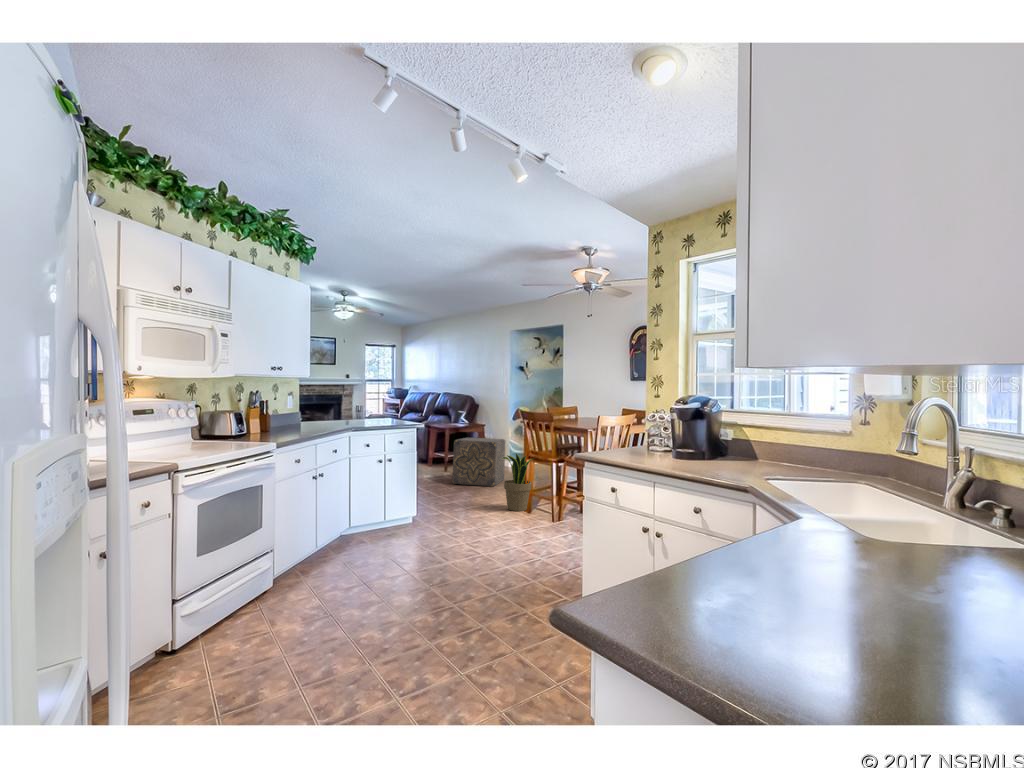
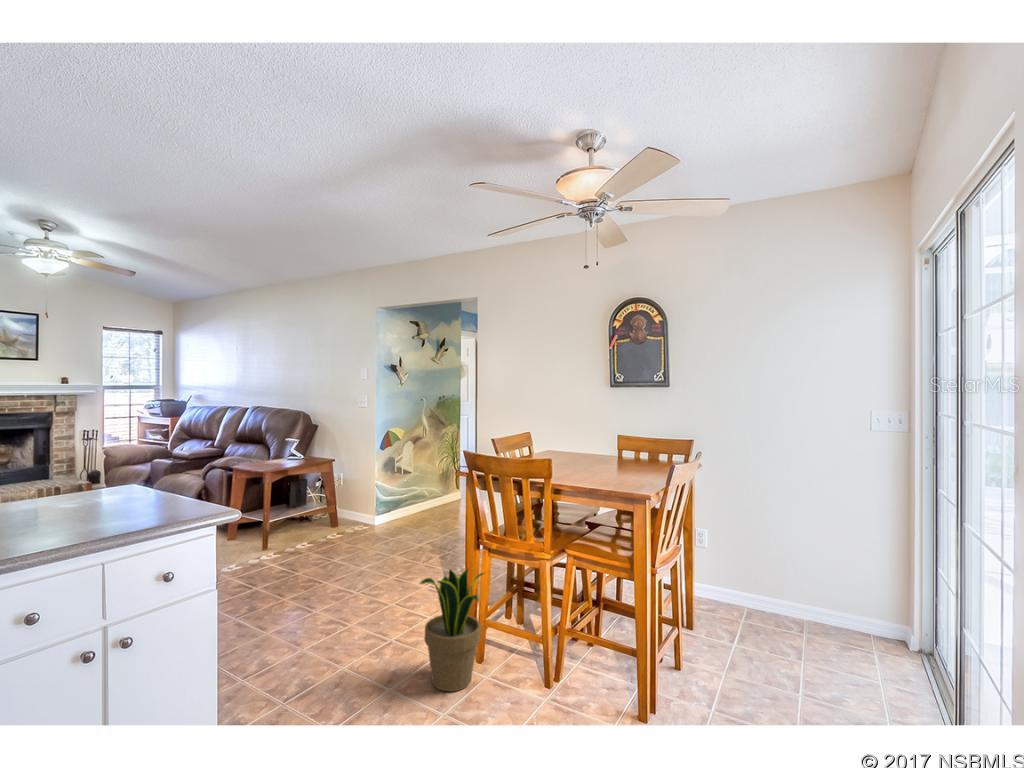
ottoman: present [453,438,505,487] -> none [289,500,383,599]

